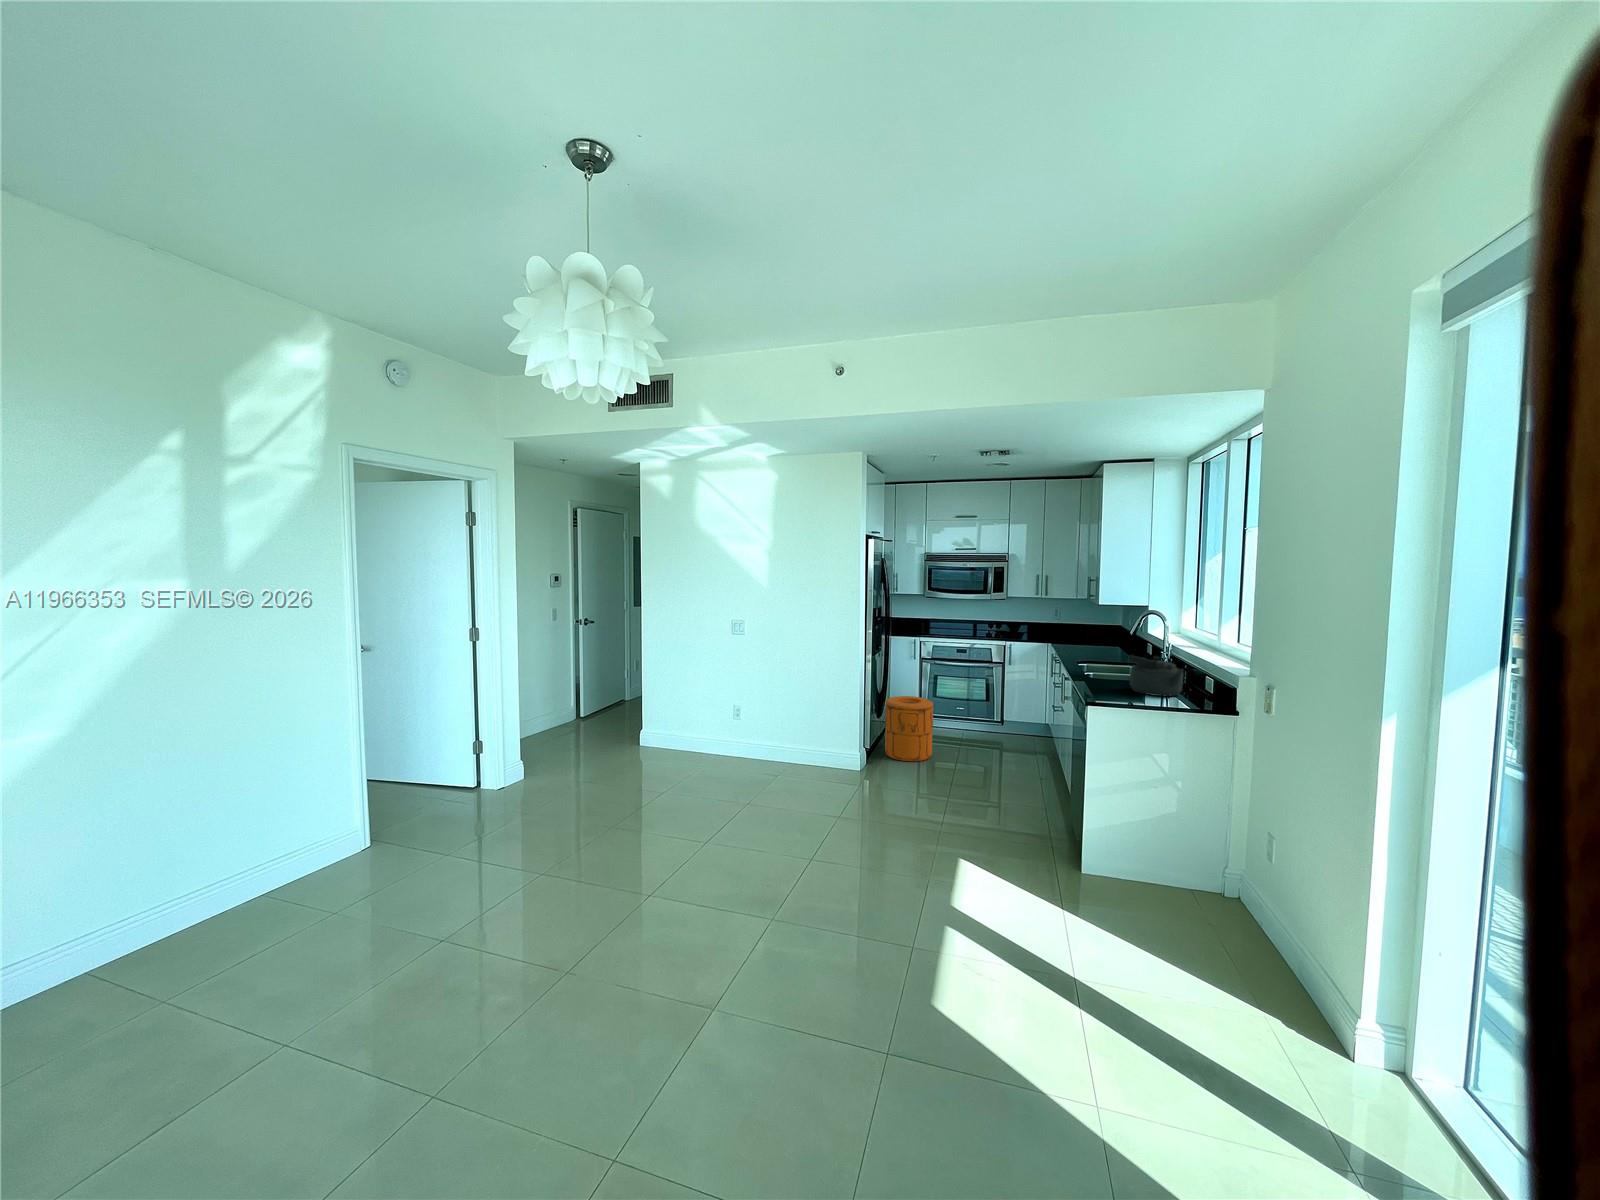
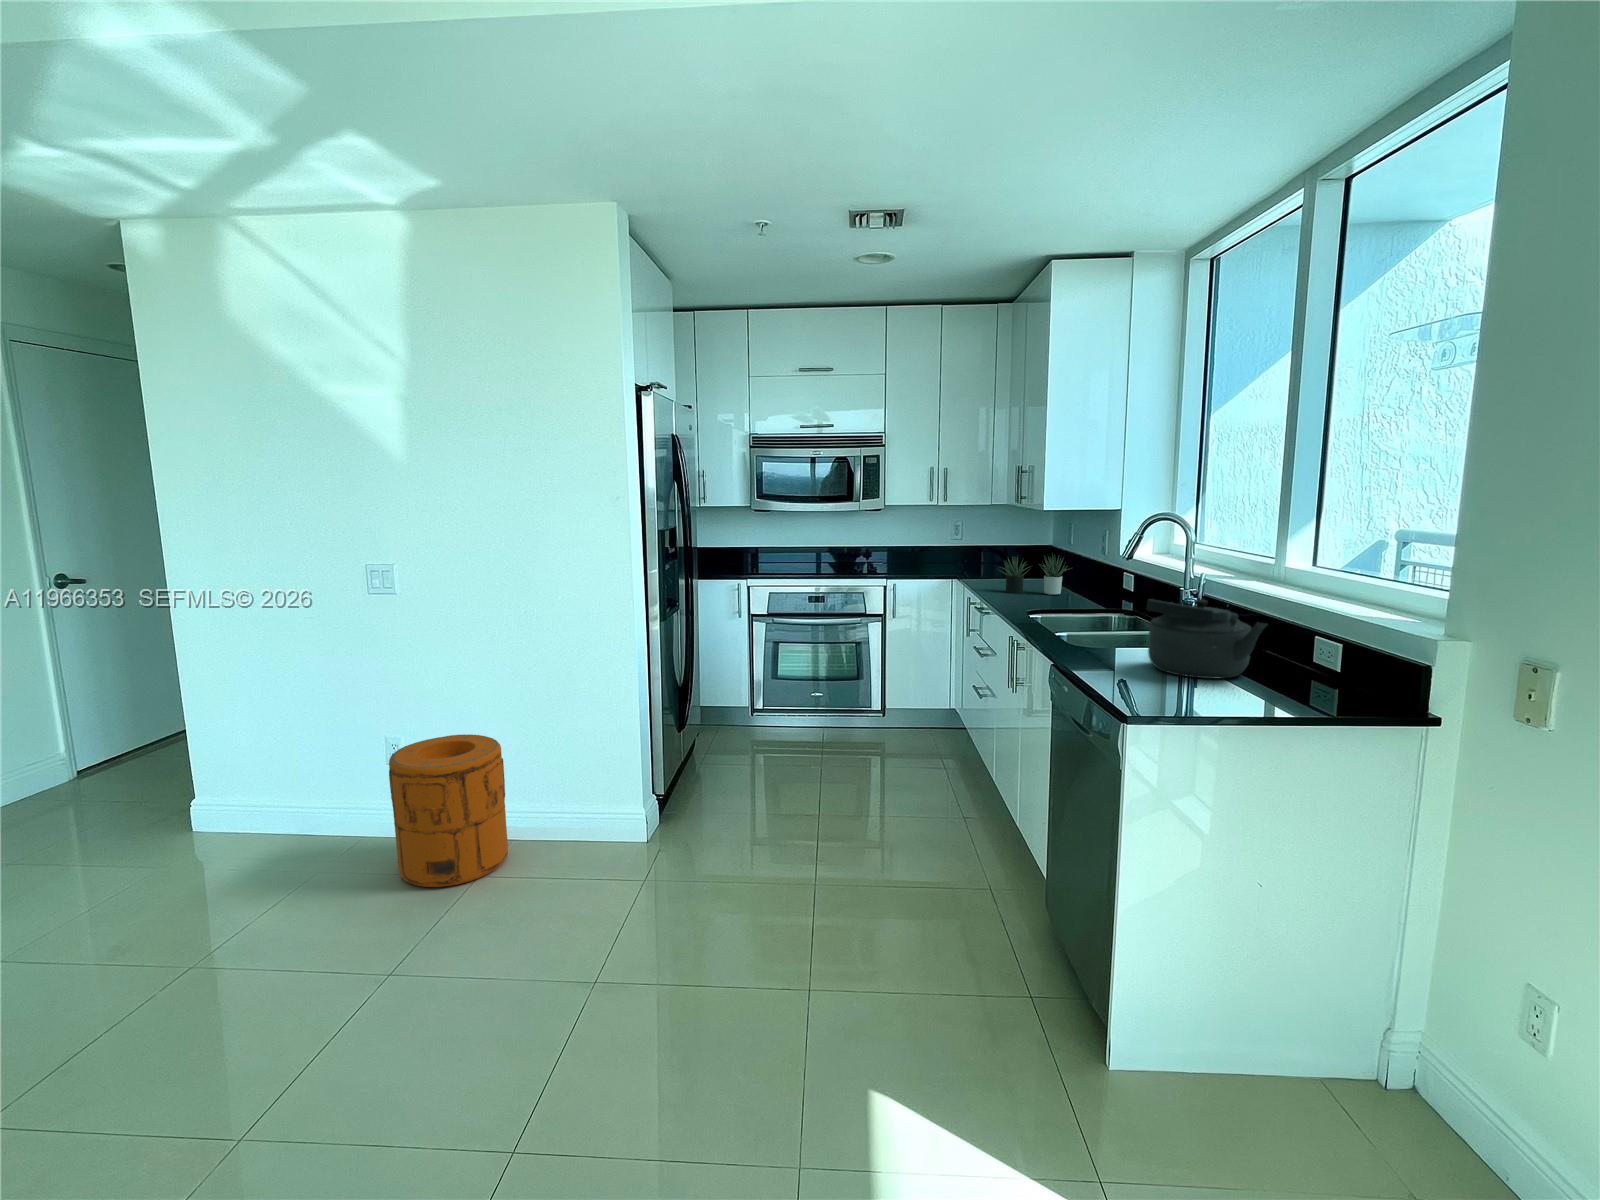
succulent plant: none [1073,629,1122,655] -> present [1000,555,1071,594]
trash can: present [885,696,934,761] -> present [389,734,508,887]

